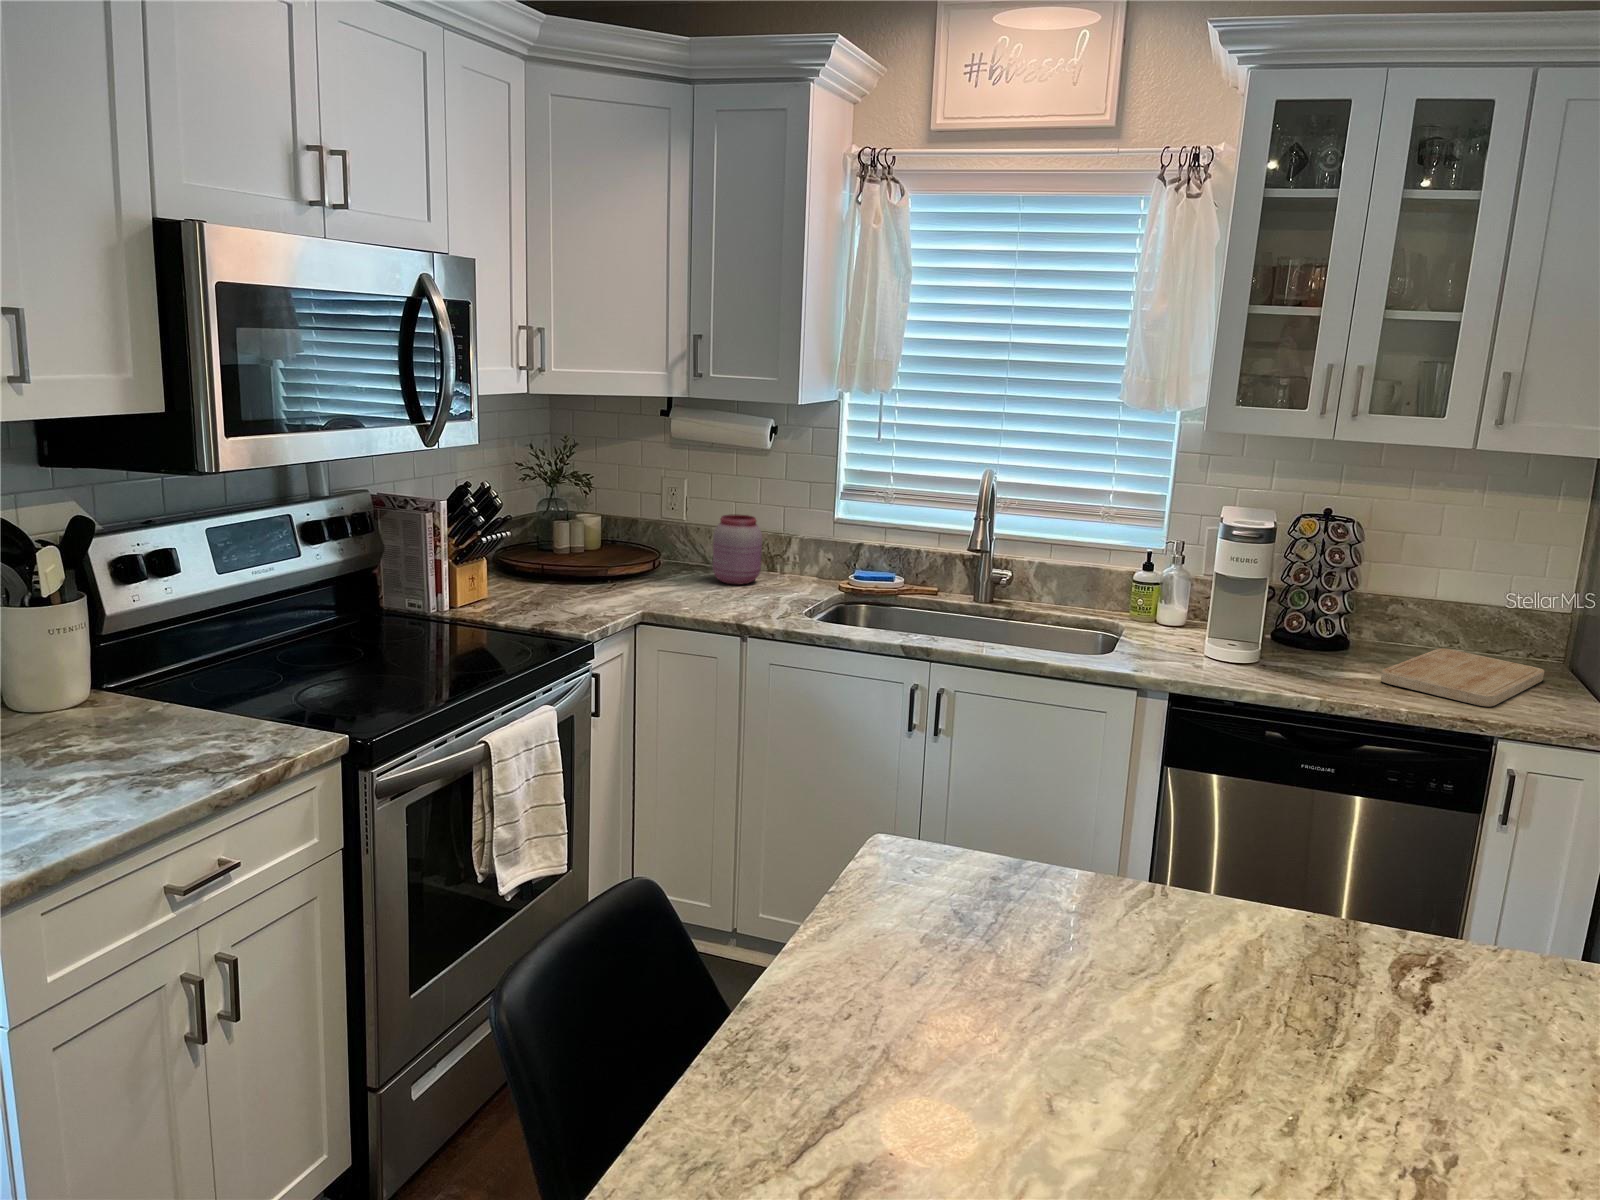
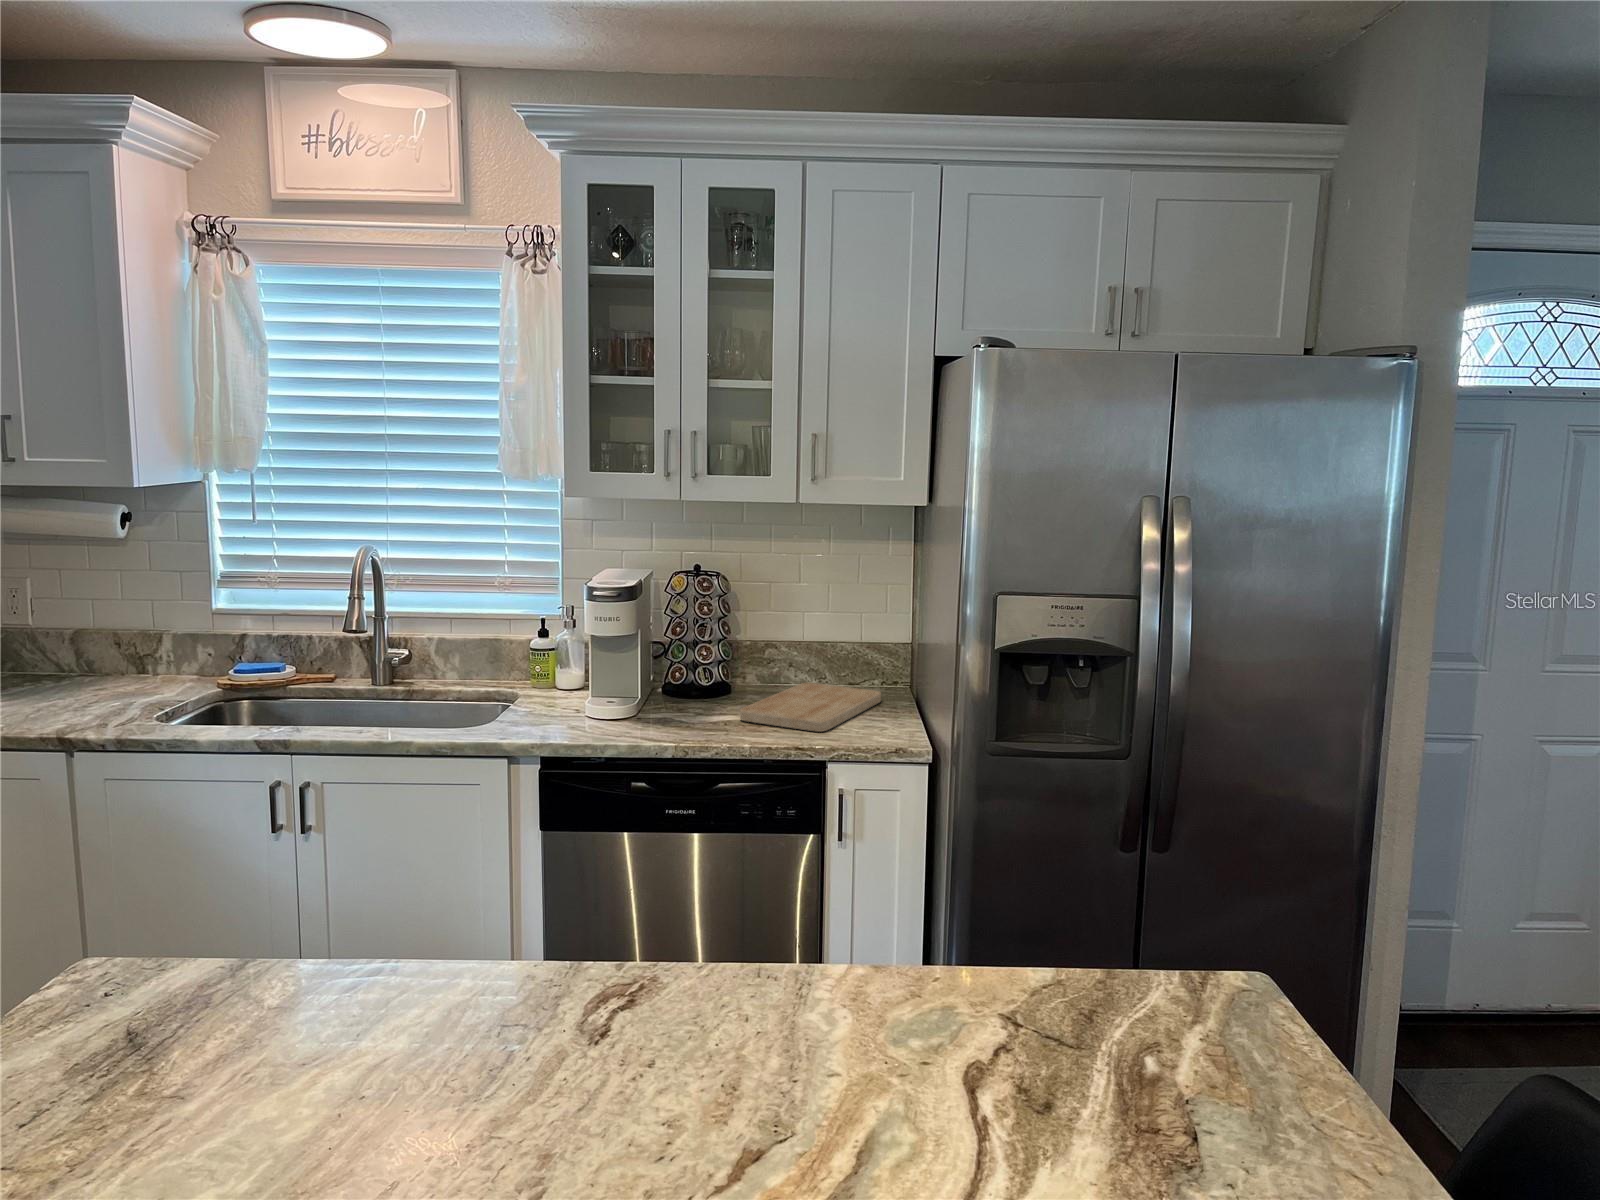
jar: present [713,514,762,585] -> none [48,615,117,695]

